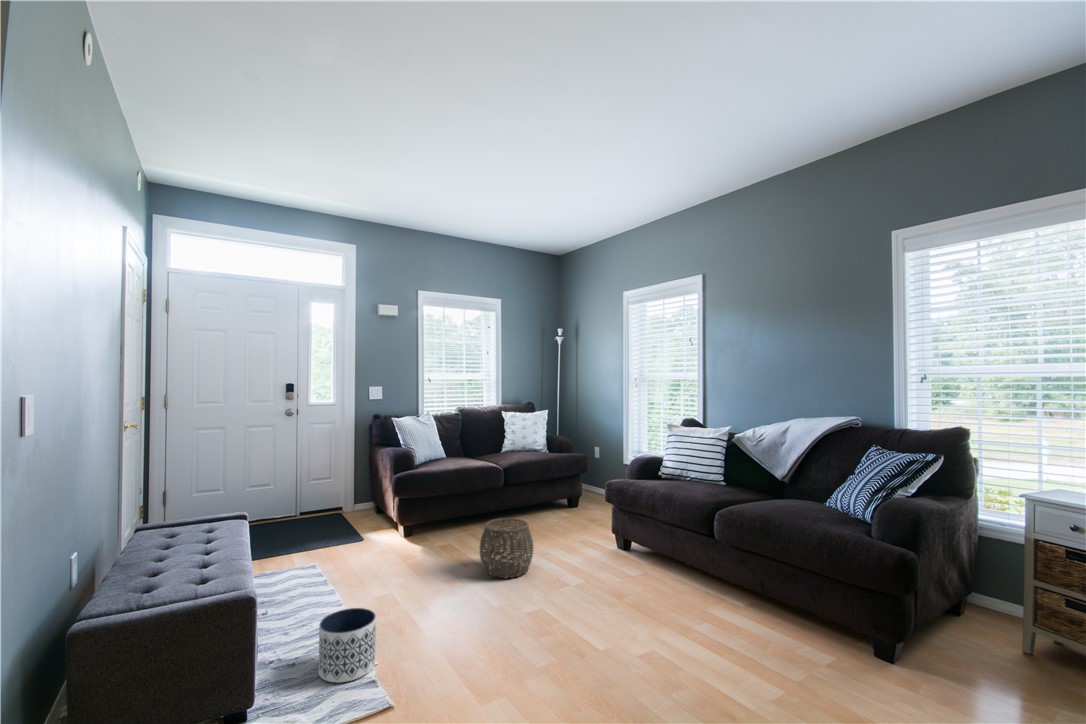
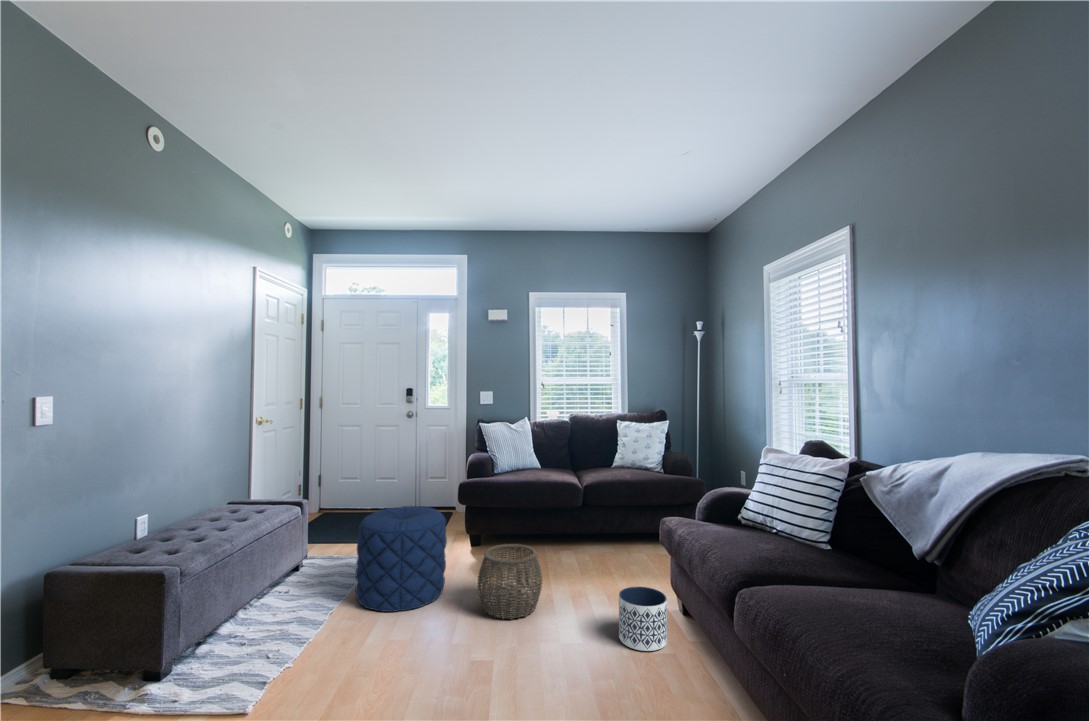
pouf: none [356,499,441,598] -> present [355,506,447,612]
planter: present [319,608,376,683] -> present [619,587,667,651]

